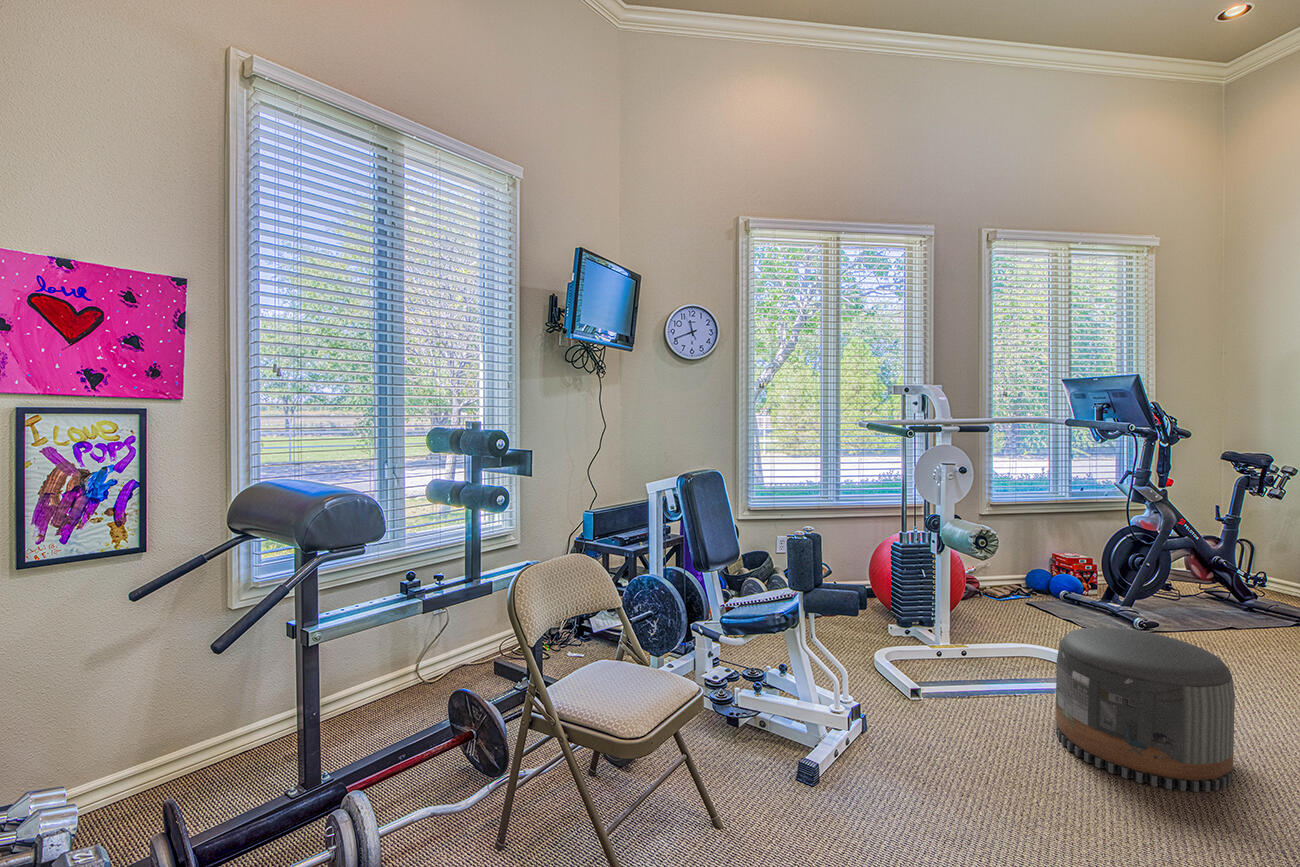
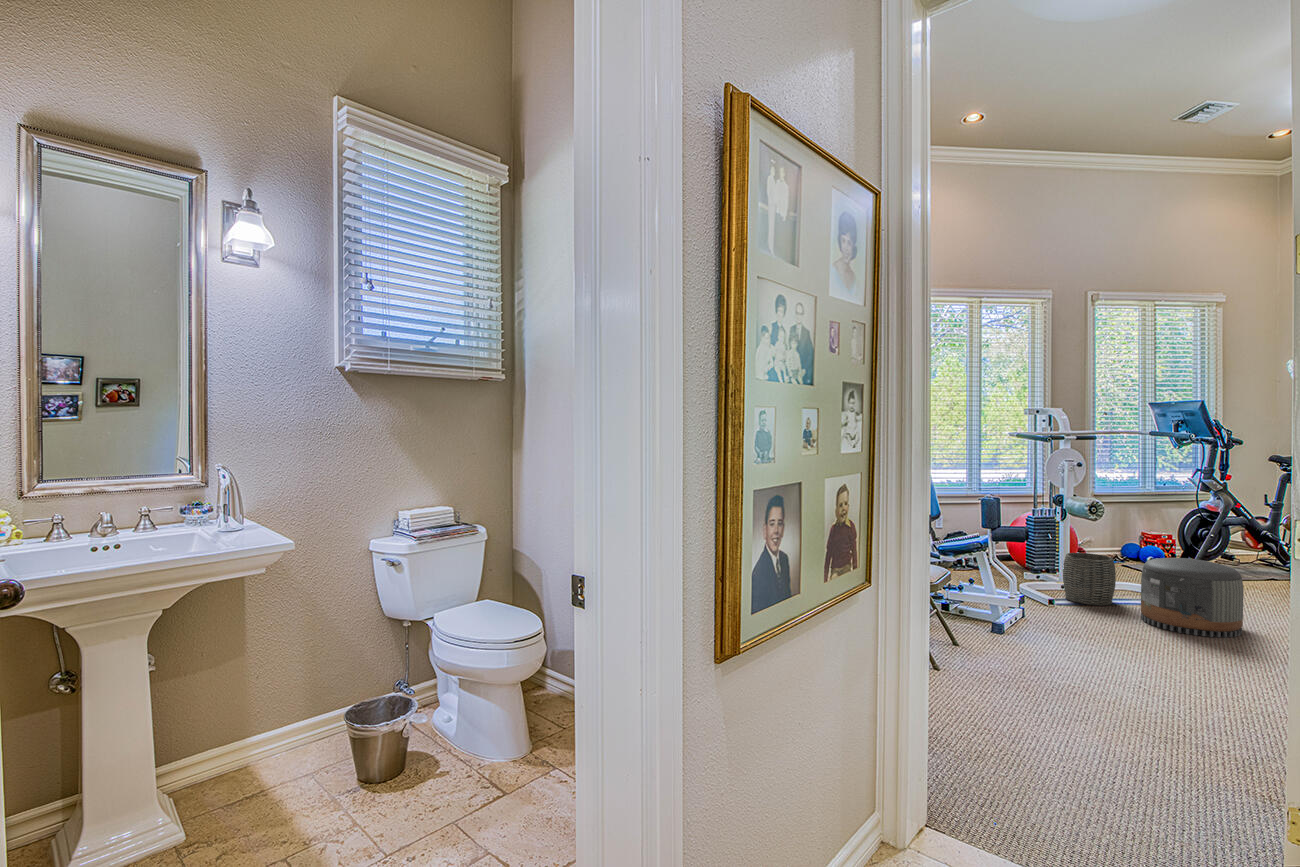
woven basket: none [936,606,1016,698] -> present [1063,553,1116,606]

